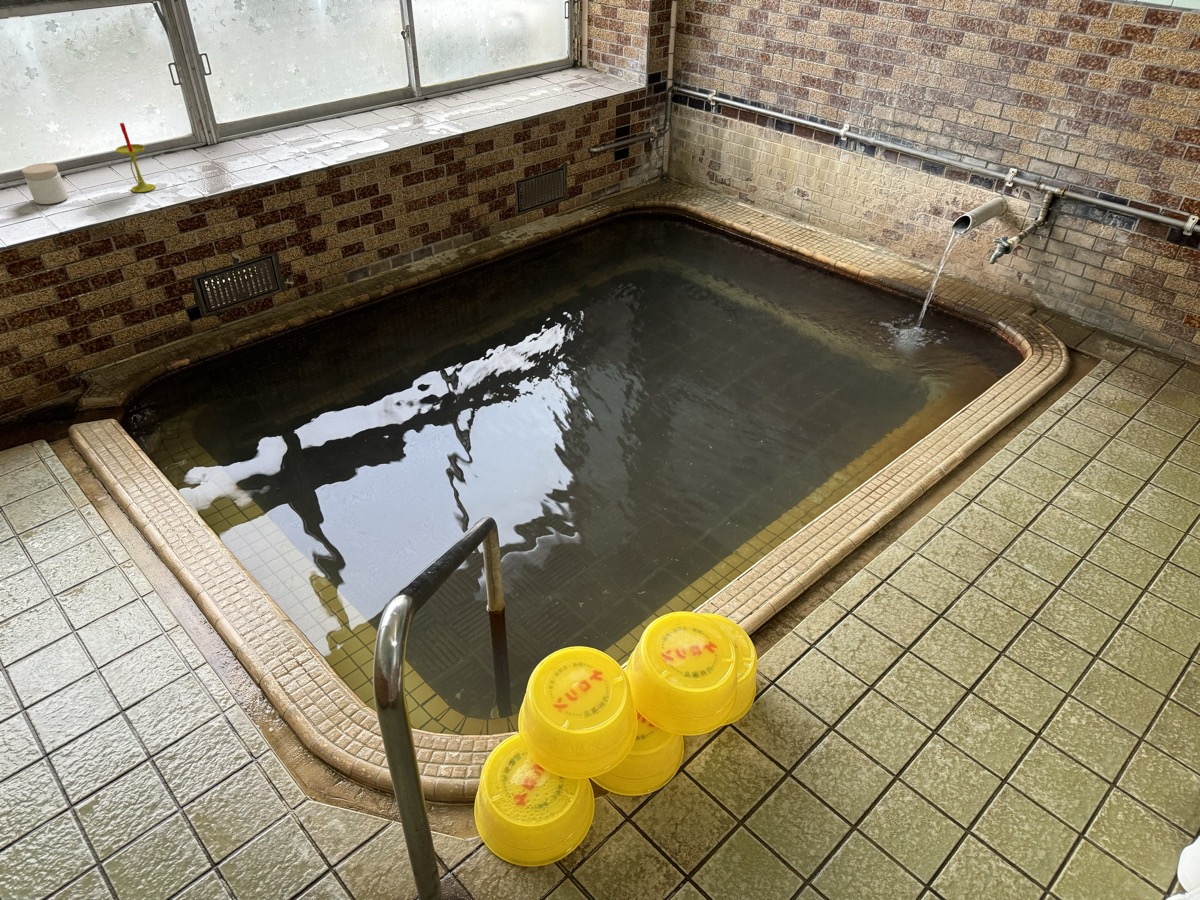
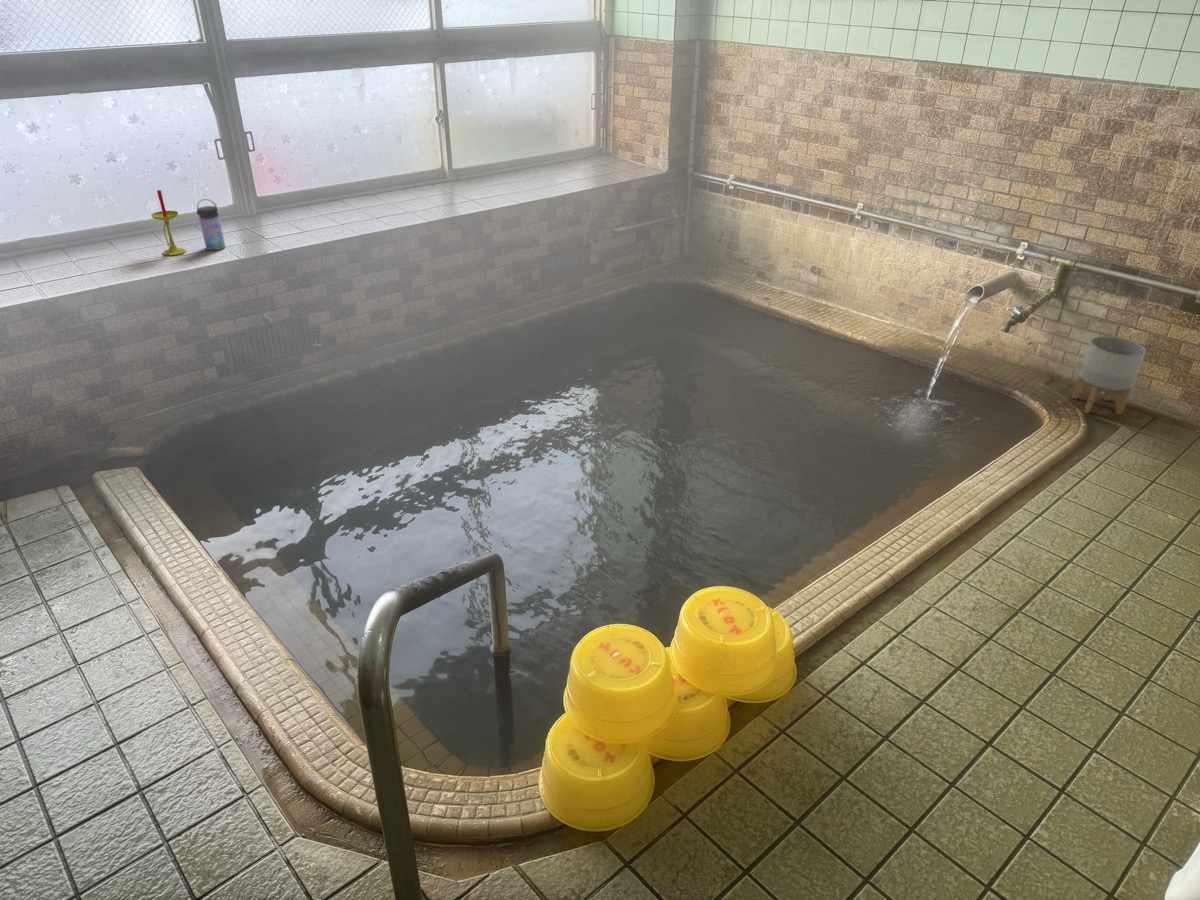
water bottle: none [164,131,197,186] -> present [197,199,225,250]
jar: present [22,163,68,204] -> none [61,227,102,264]
planter: none [1053,267,1129,346] -> present [1072,336,1146,415]

